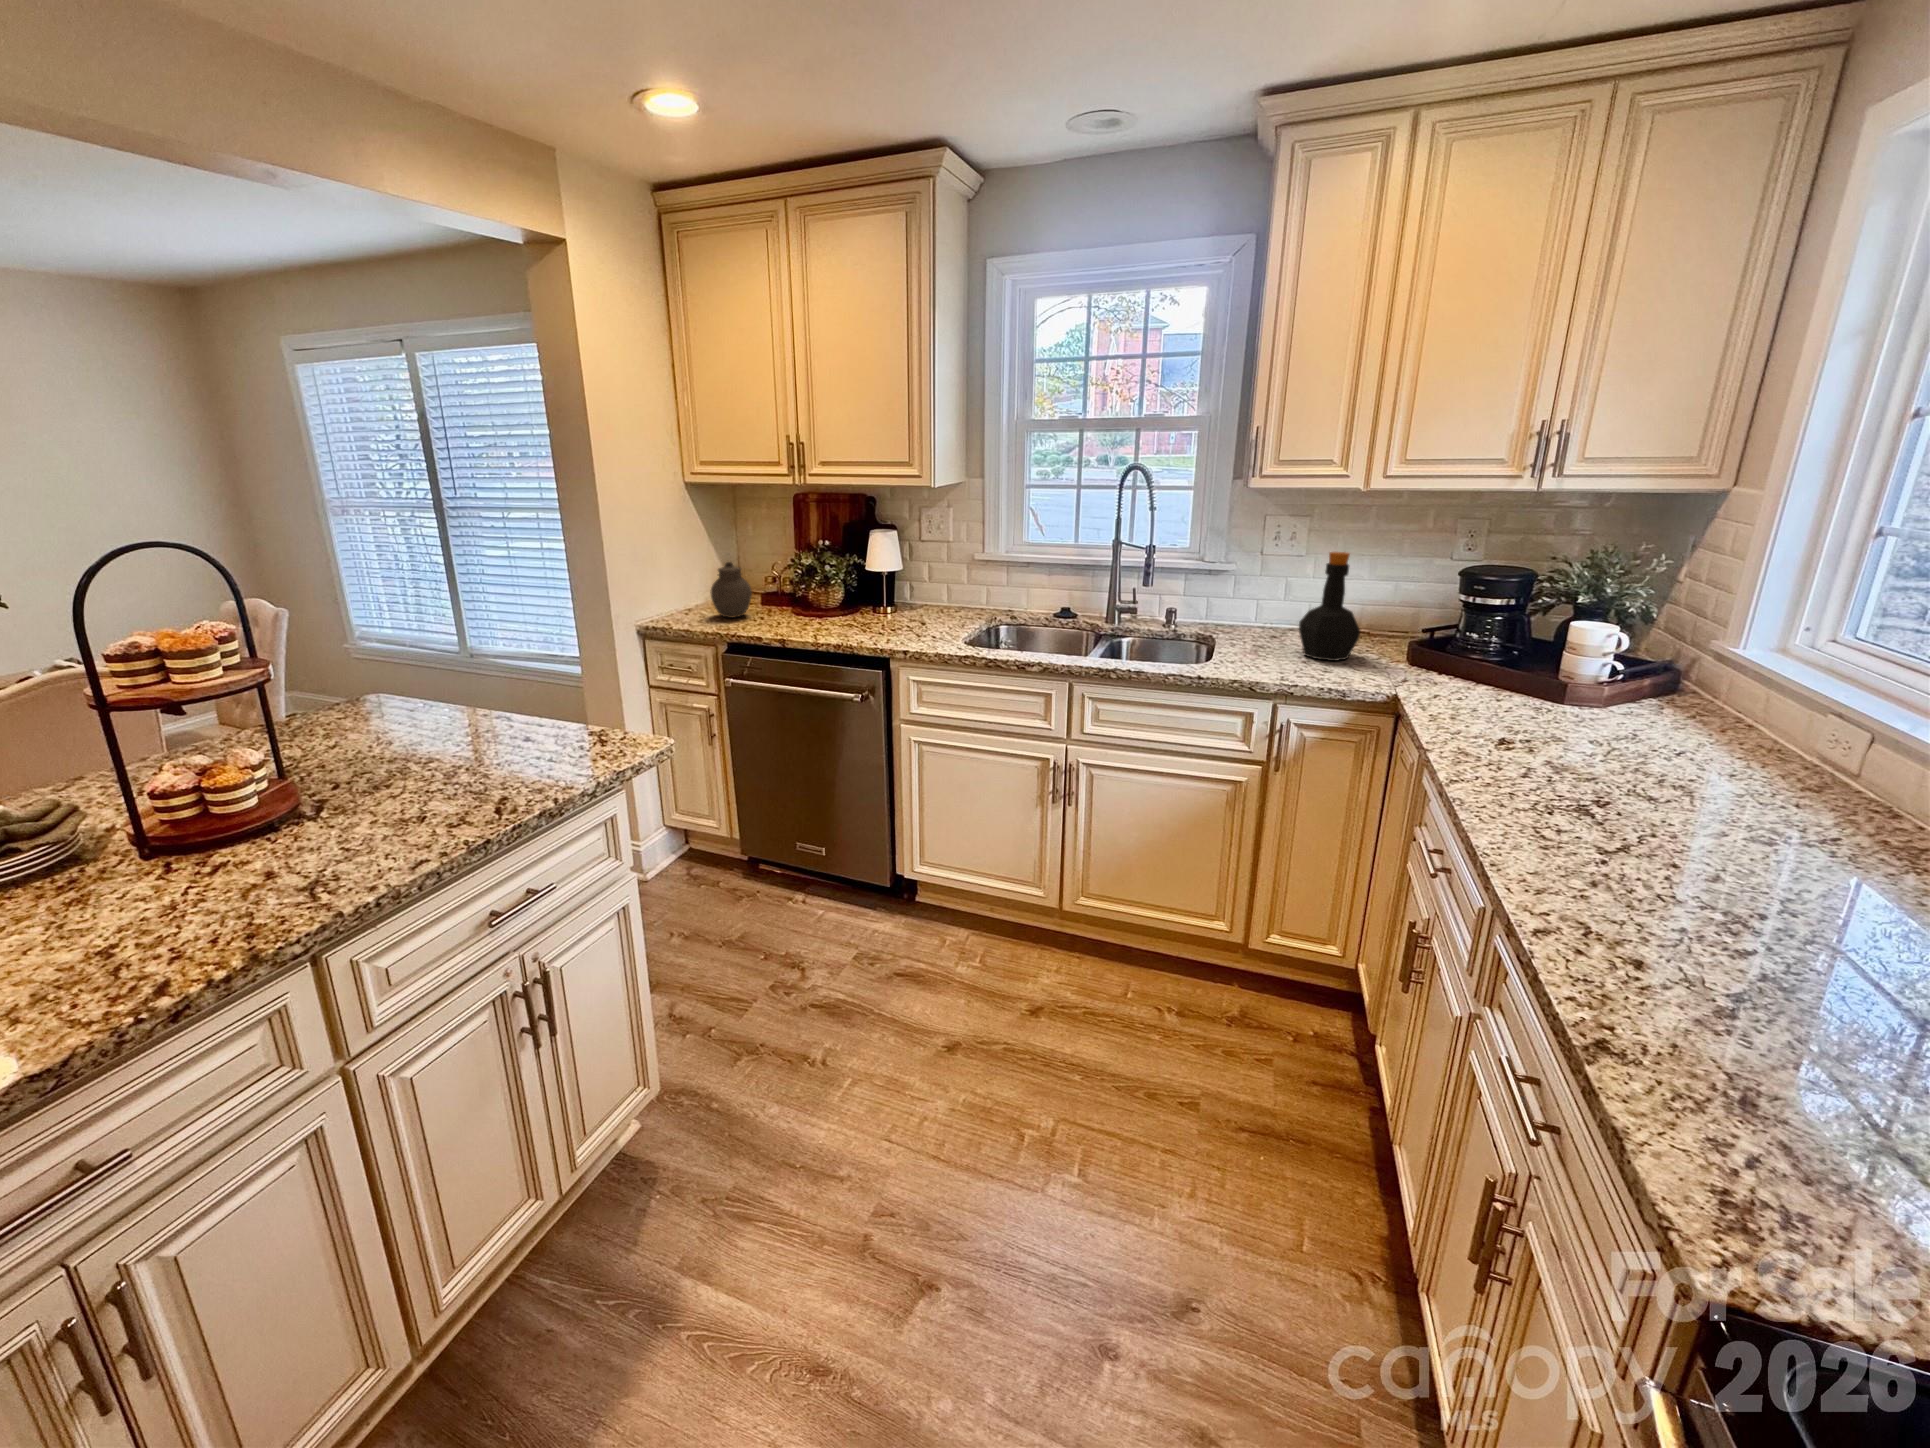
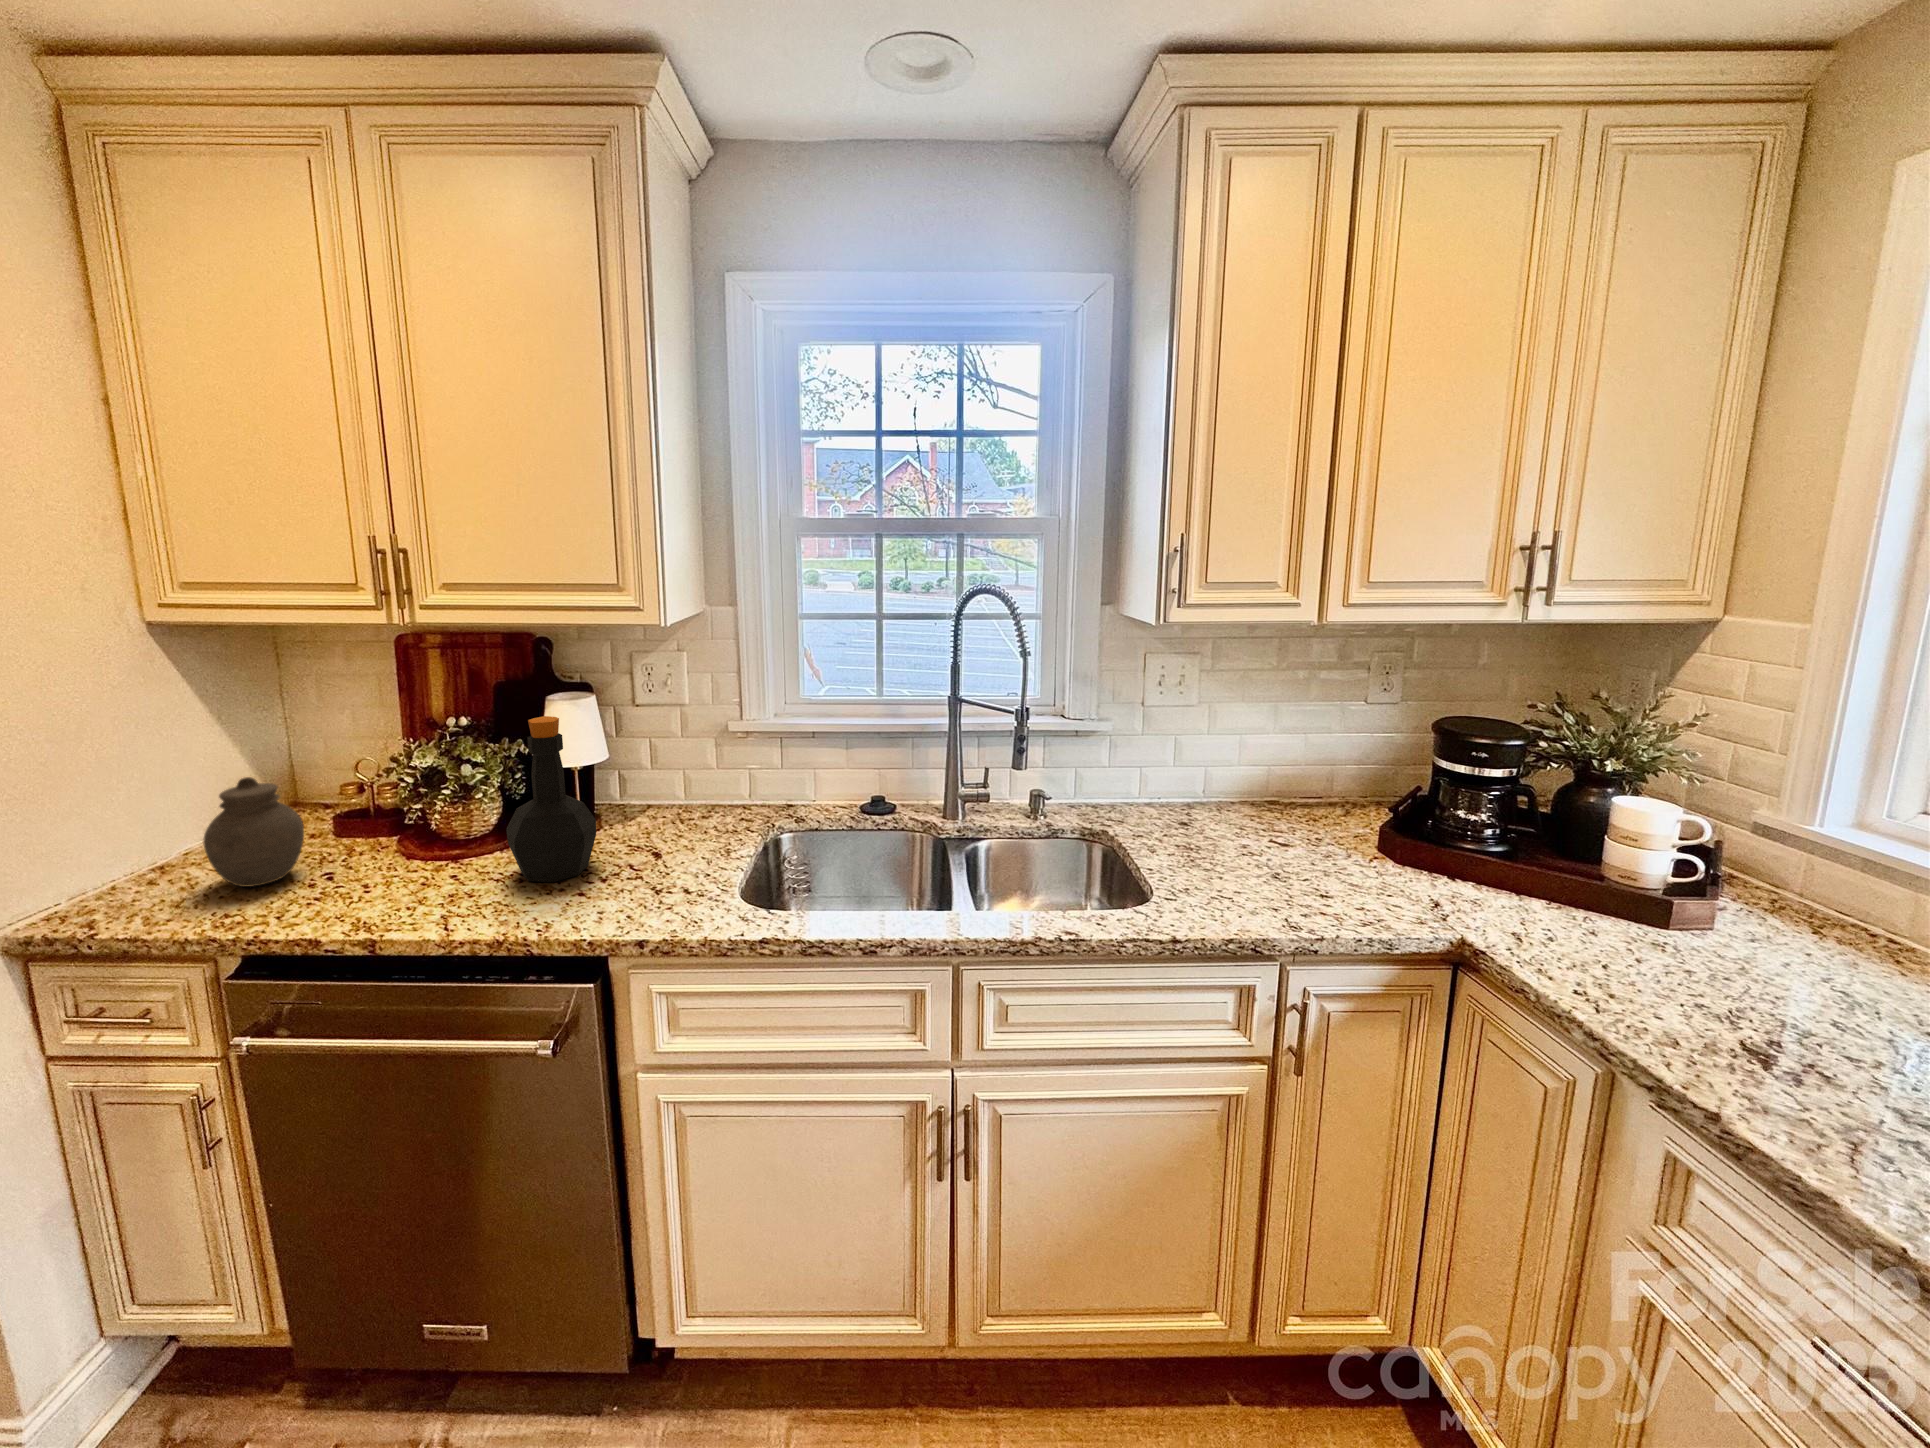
bottle: present [1299,552,1360,661] -> present [506,716,596,882]

